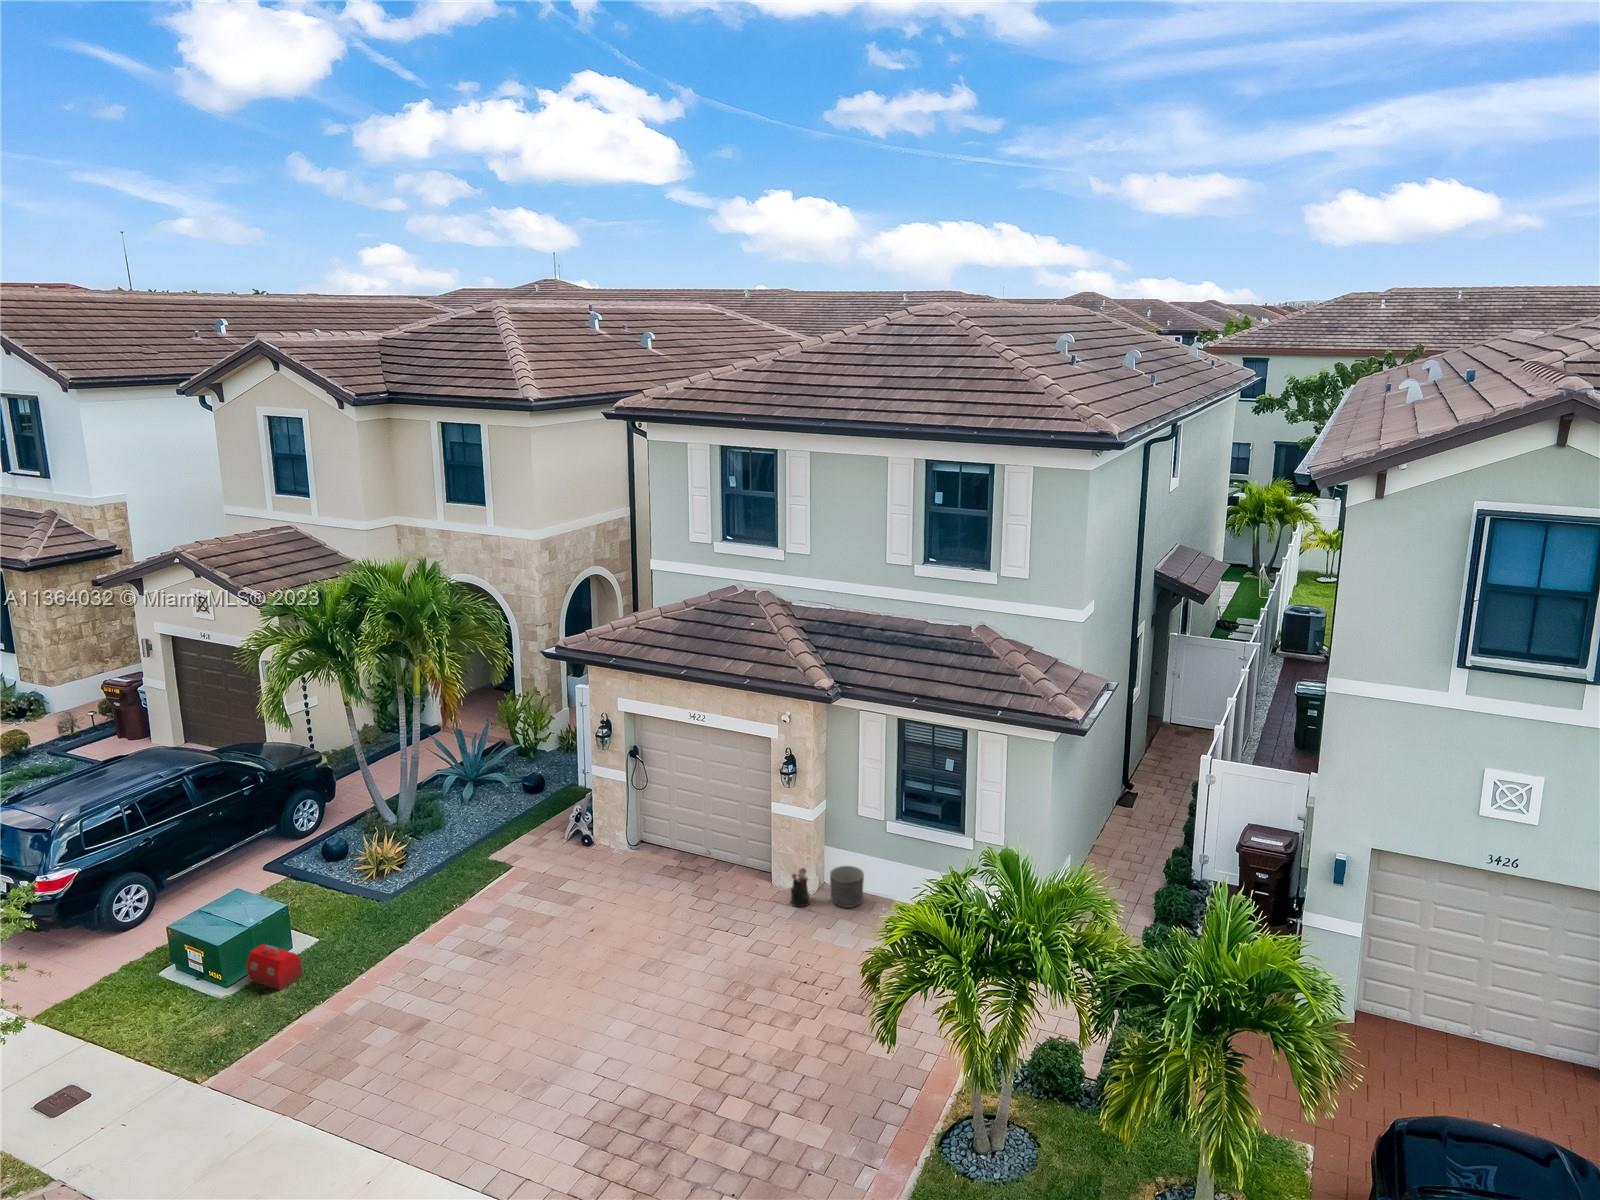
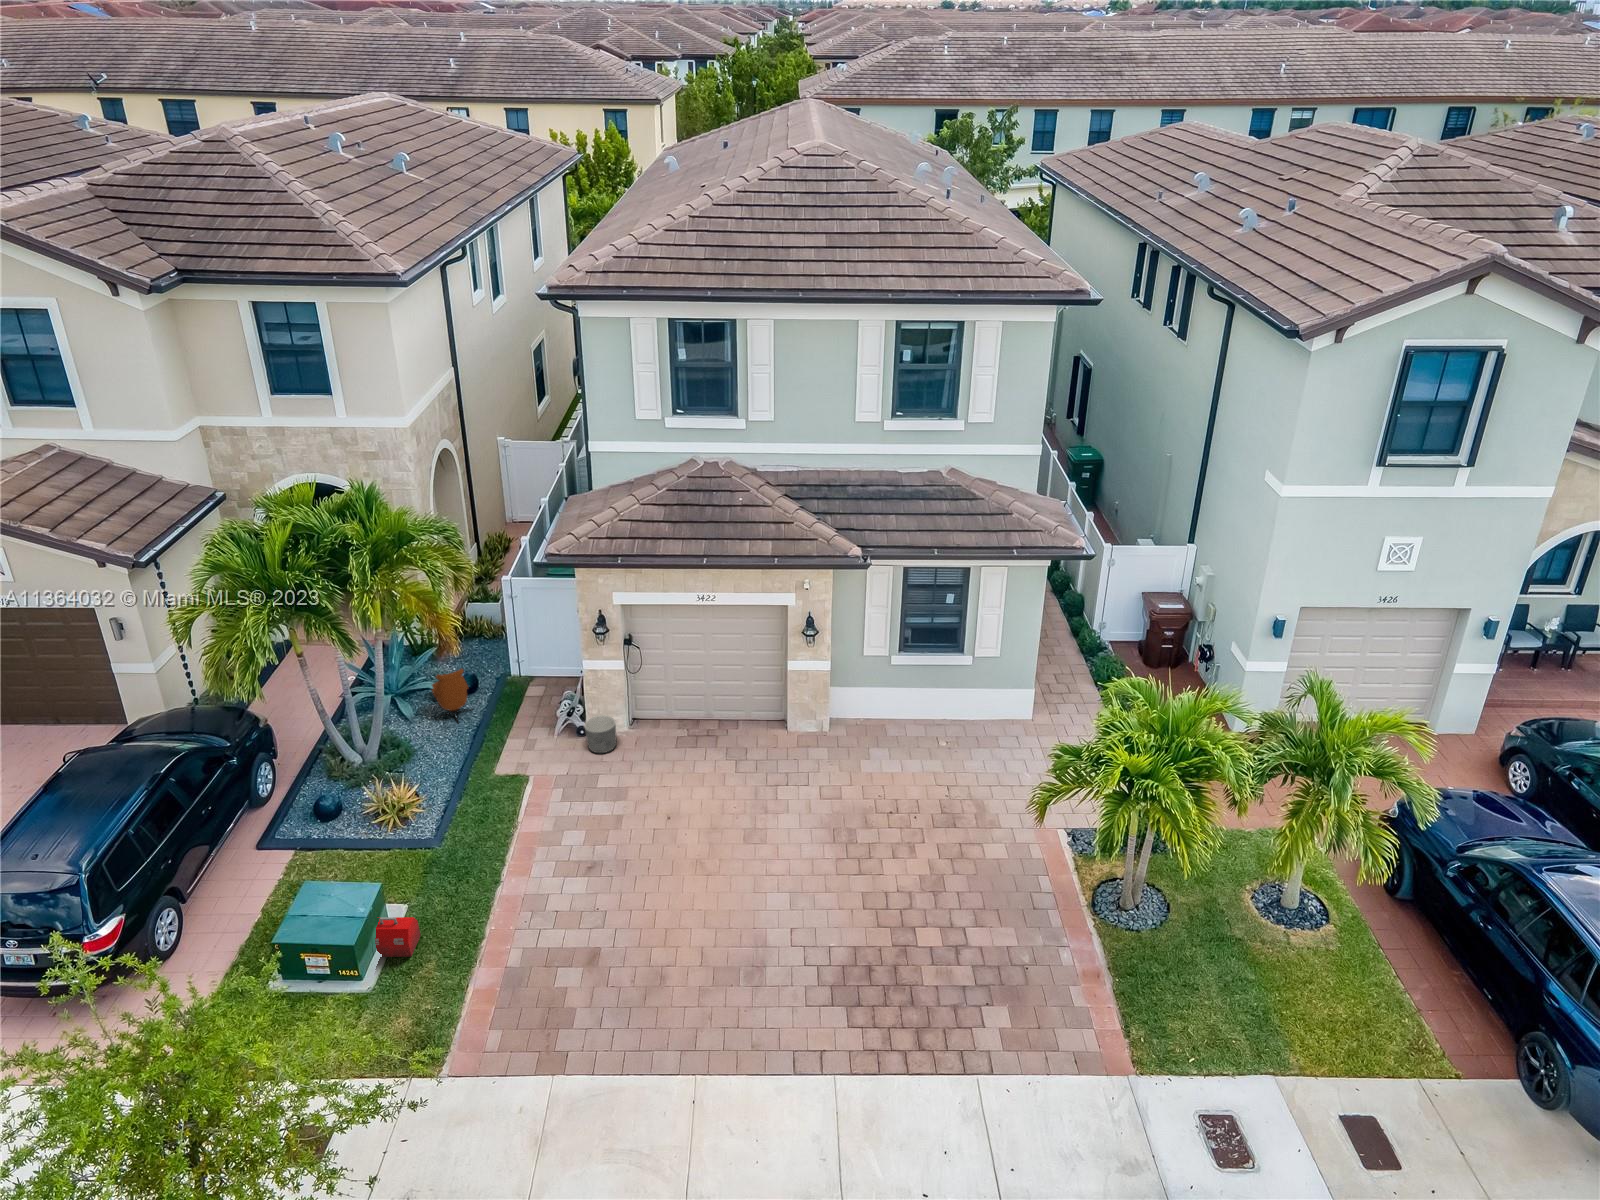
lounge chair: none [474,756,514,810] -> present [432,669,468,721]
planter: present [830,866,864,908] -> present [584,715,617,753]
watering can: present [790,868,810,907] -> none [821,715,840,751]

